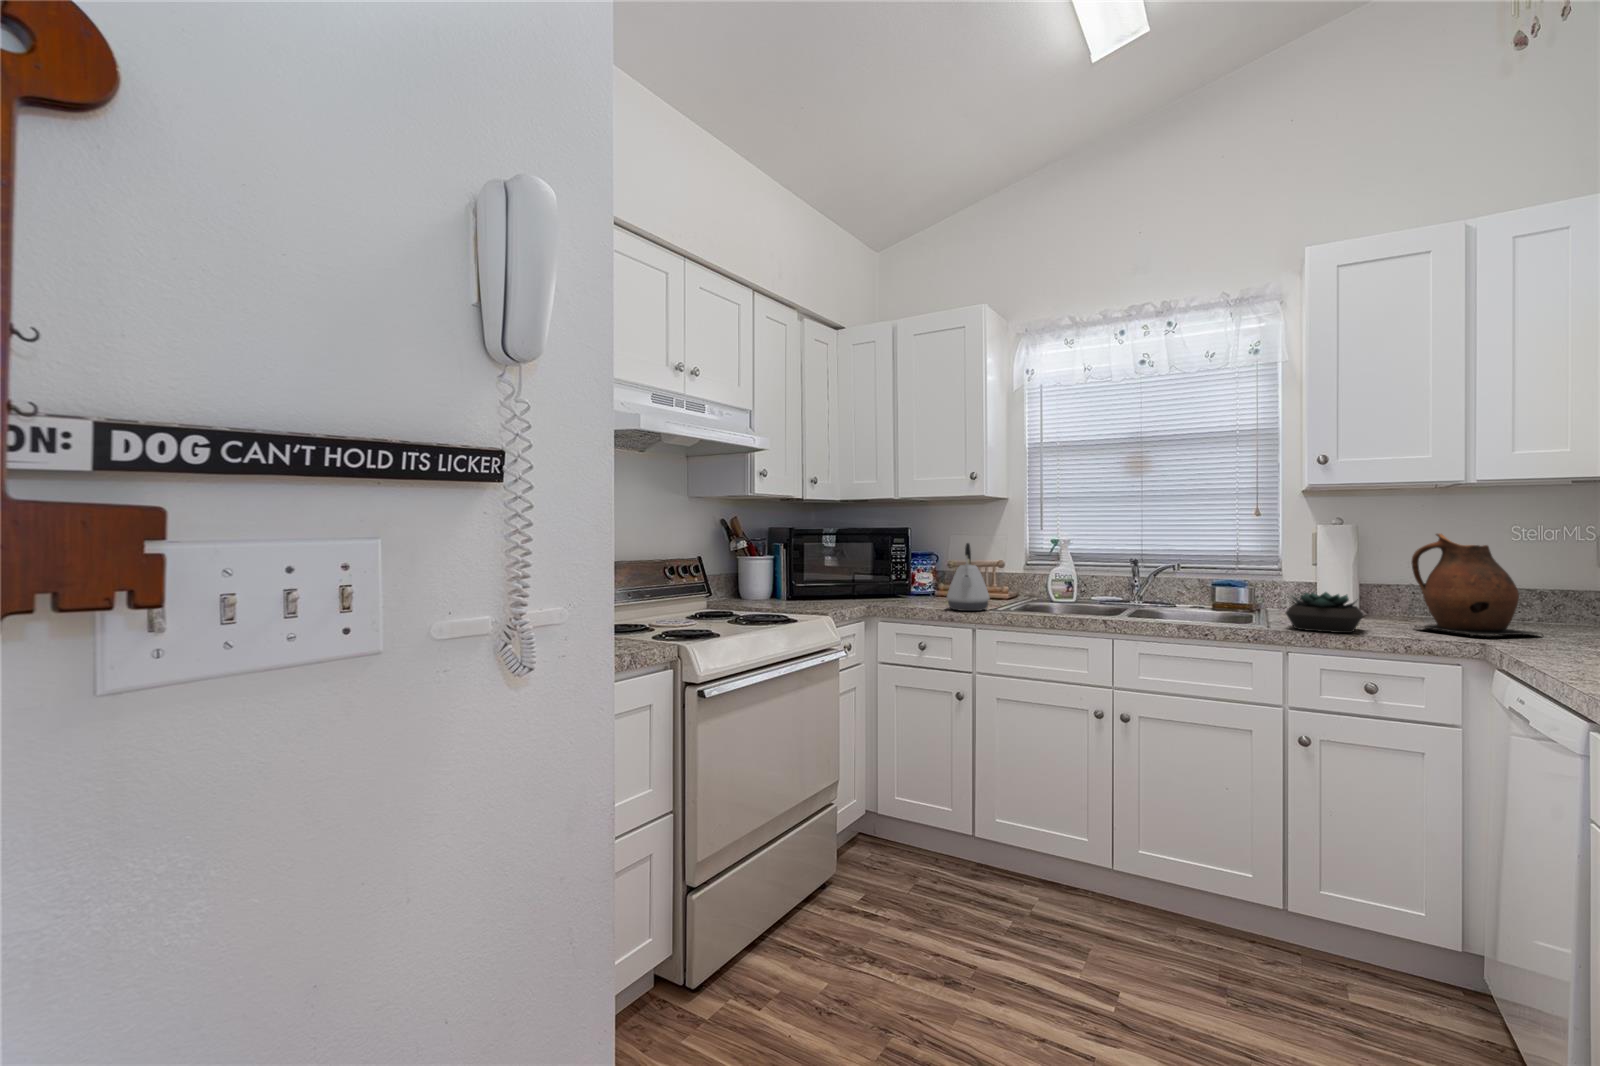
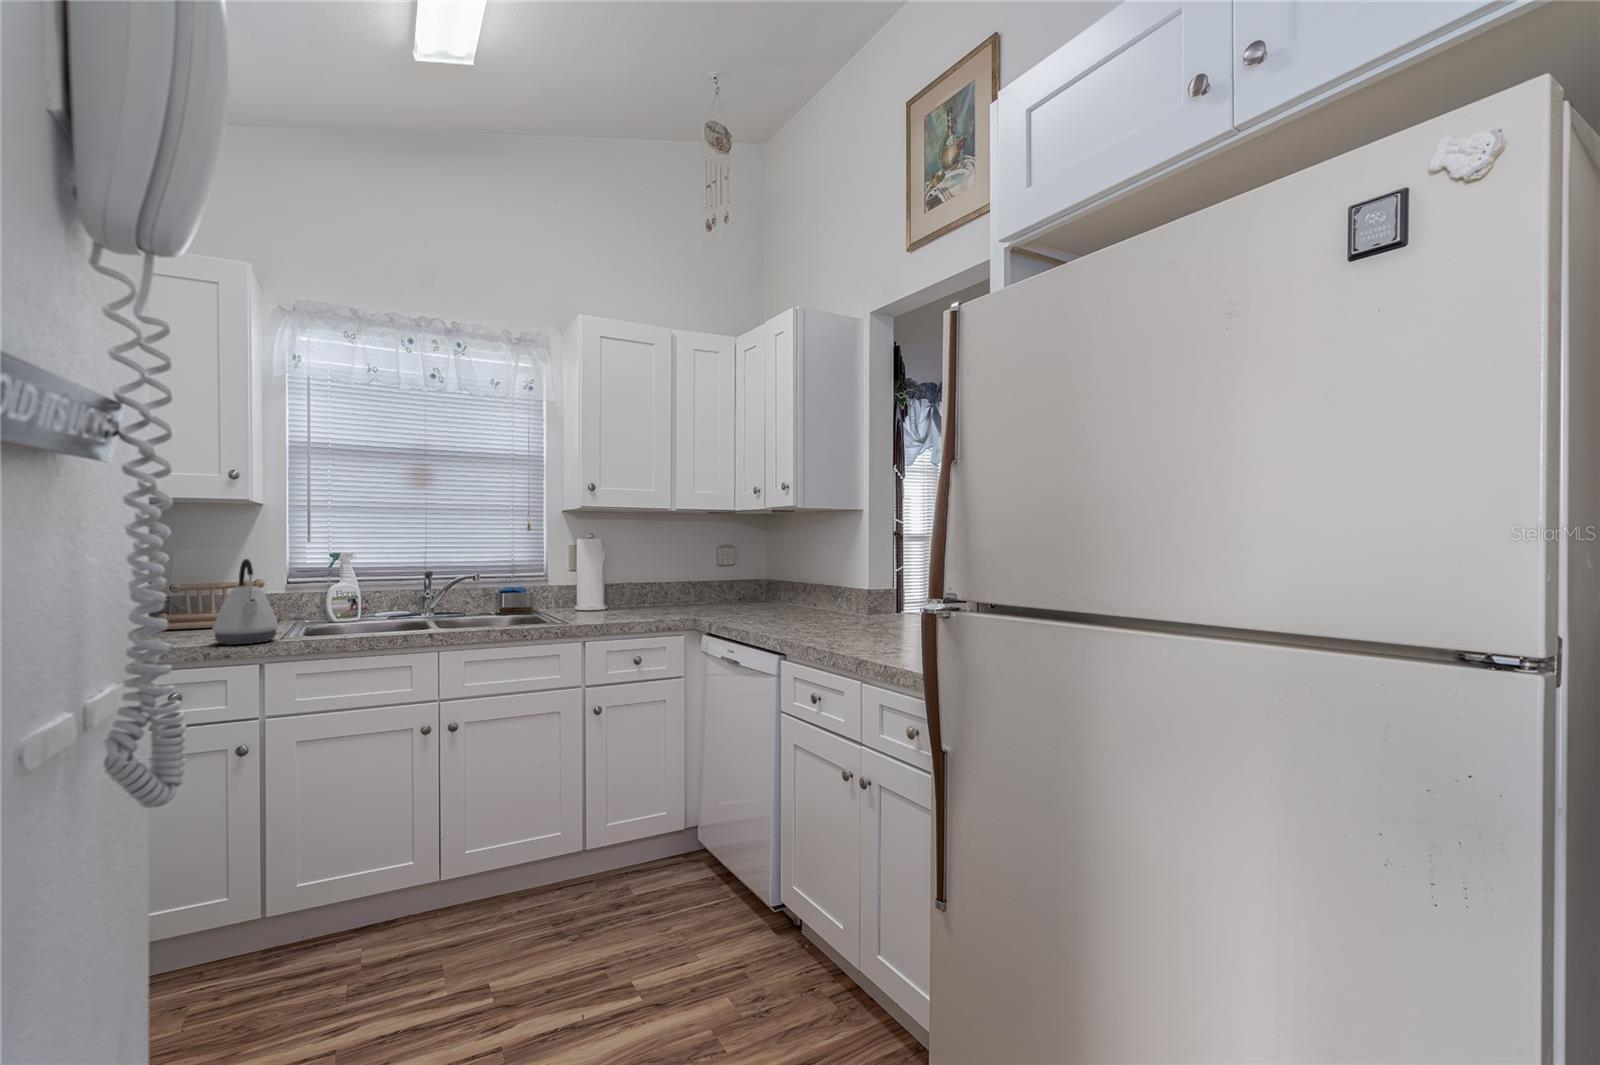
ceramic pitcher: present [1411,534,1540,636] -> none [645,545,709,614]
succulent plant: present [1286,592,1364,633] -> none [577,590,628,622]

